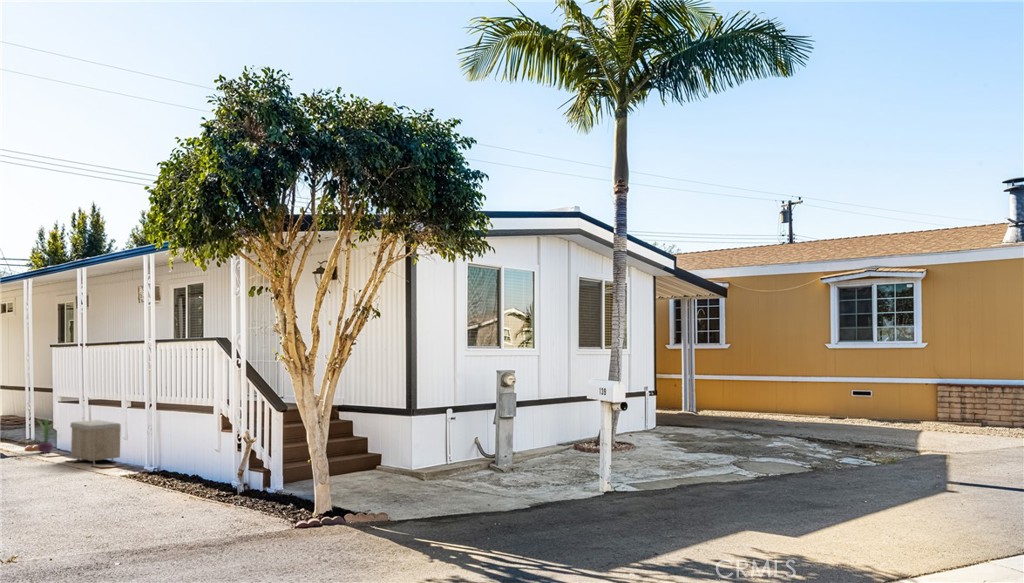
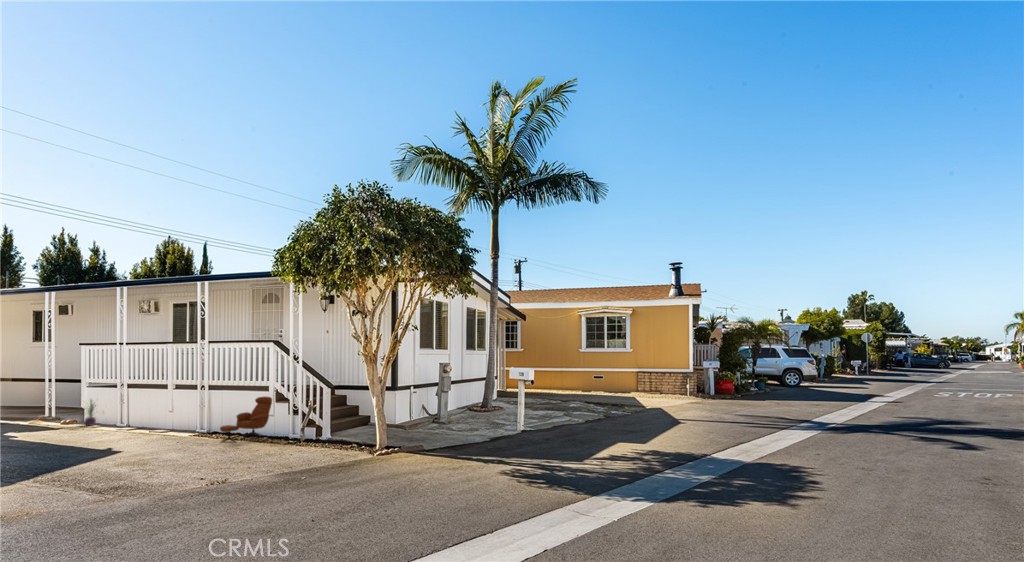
storage bench: present [70,420,121,464] -> none [126,400,170,430]
lounge chair: none [121,422,212,493] -> present [220,397,272,442]

